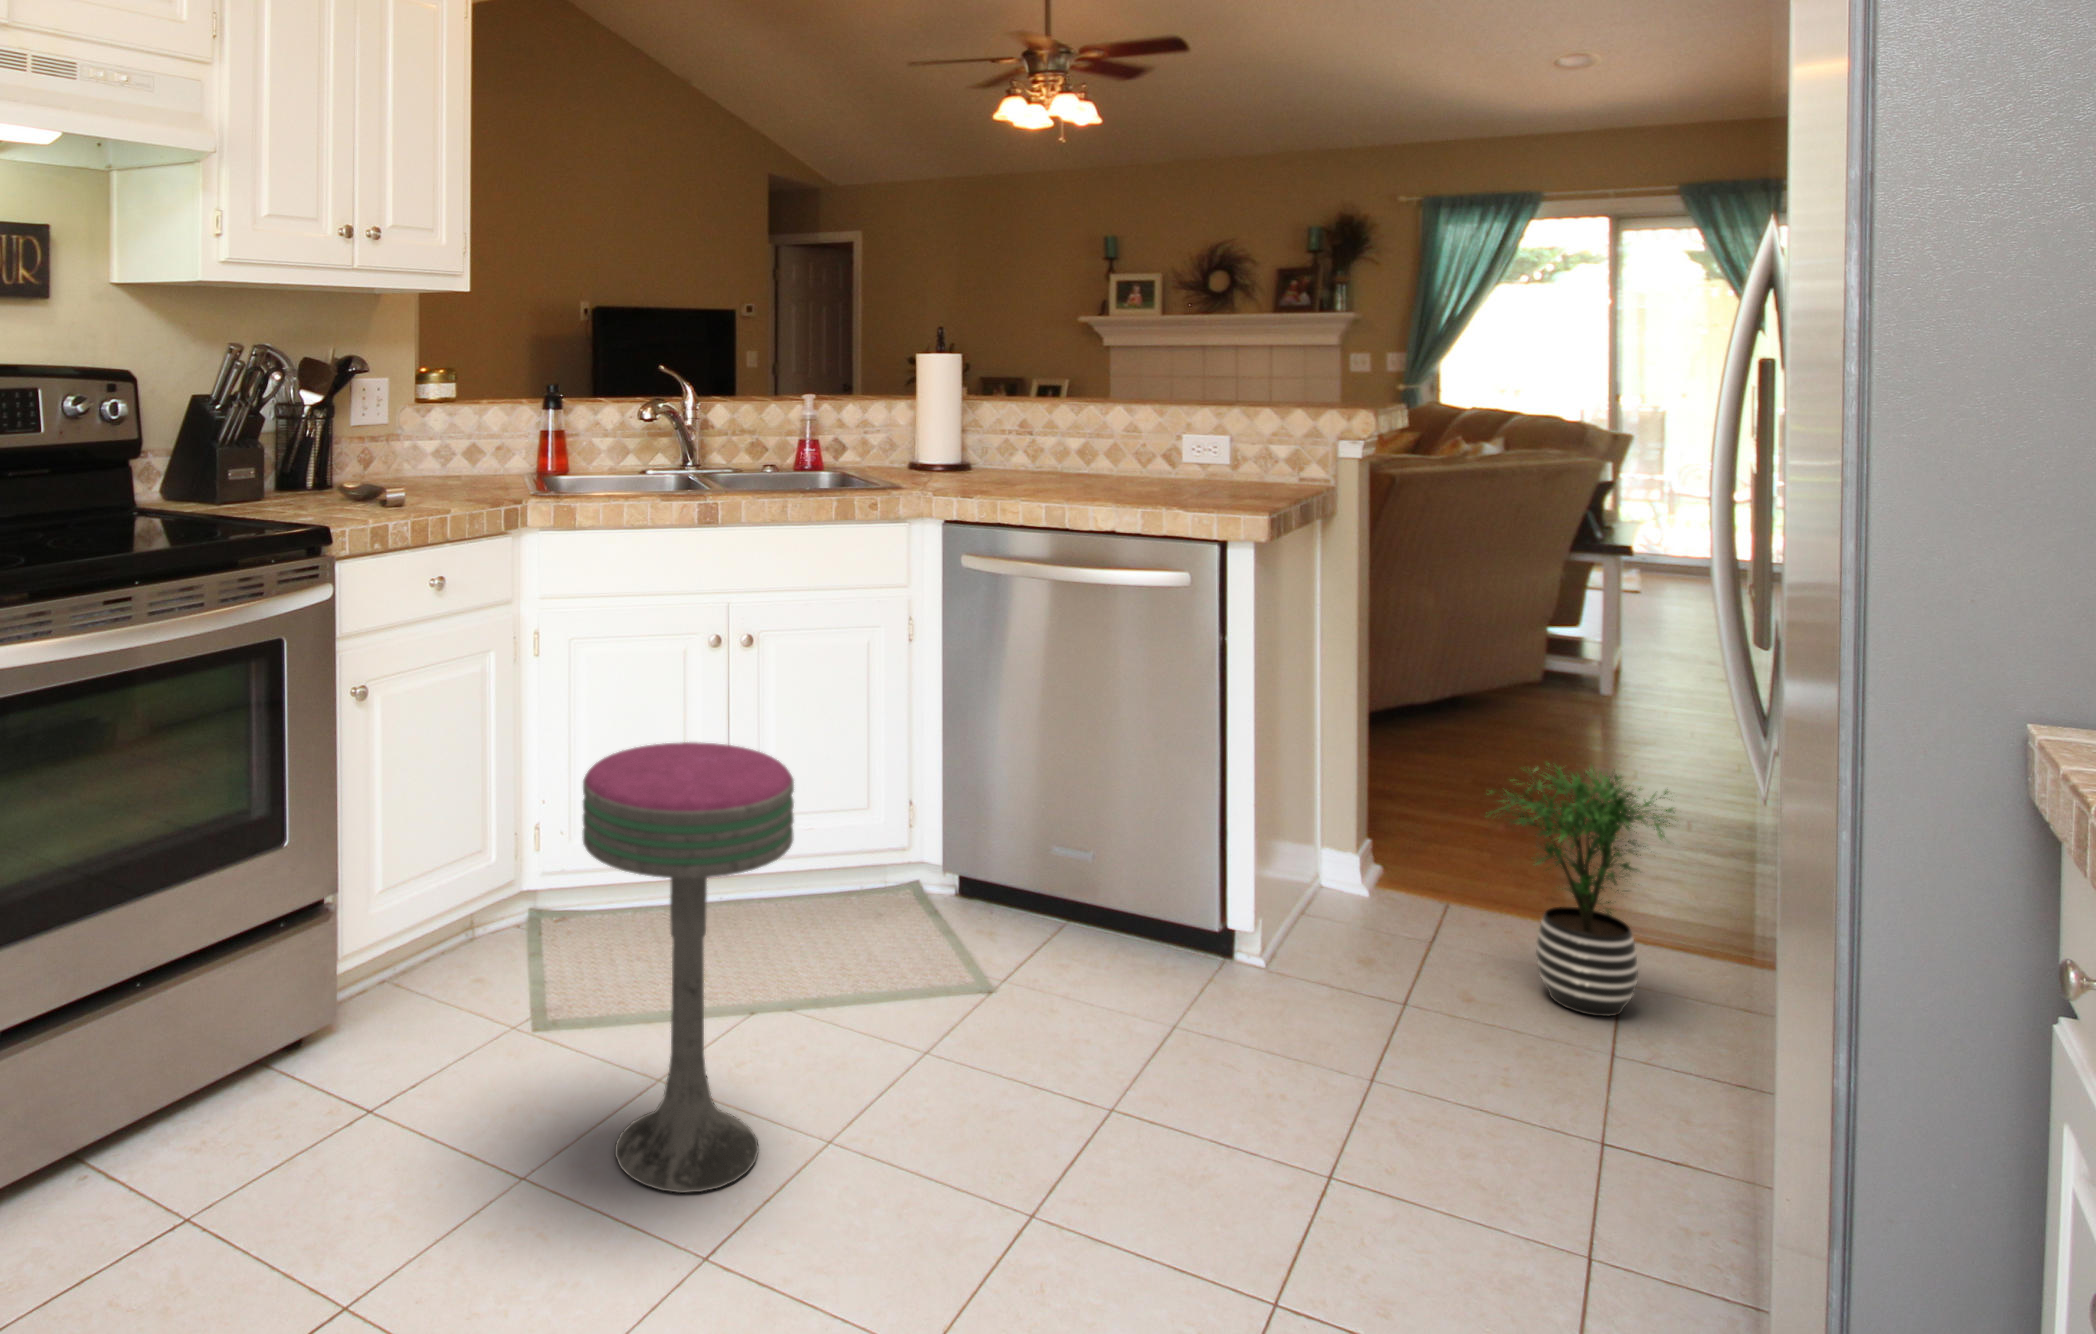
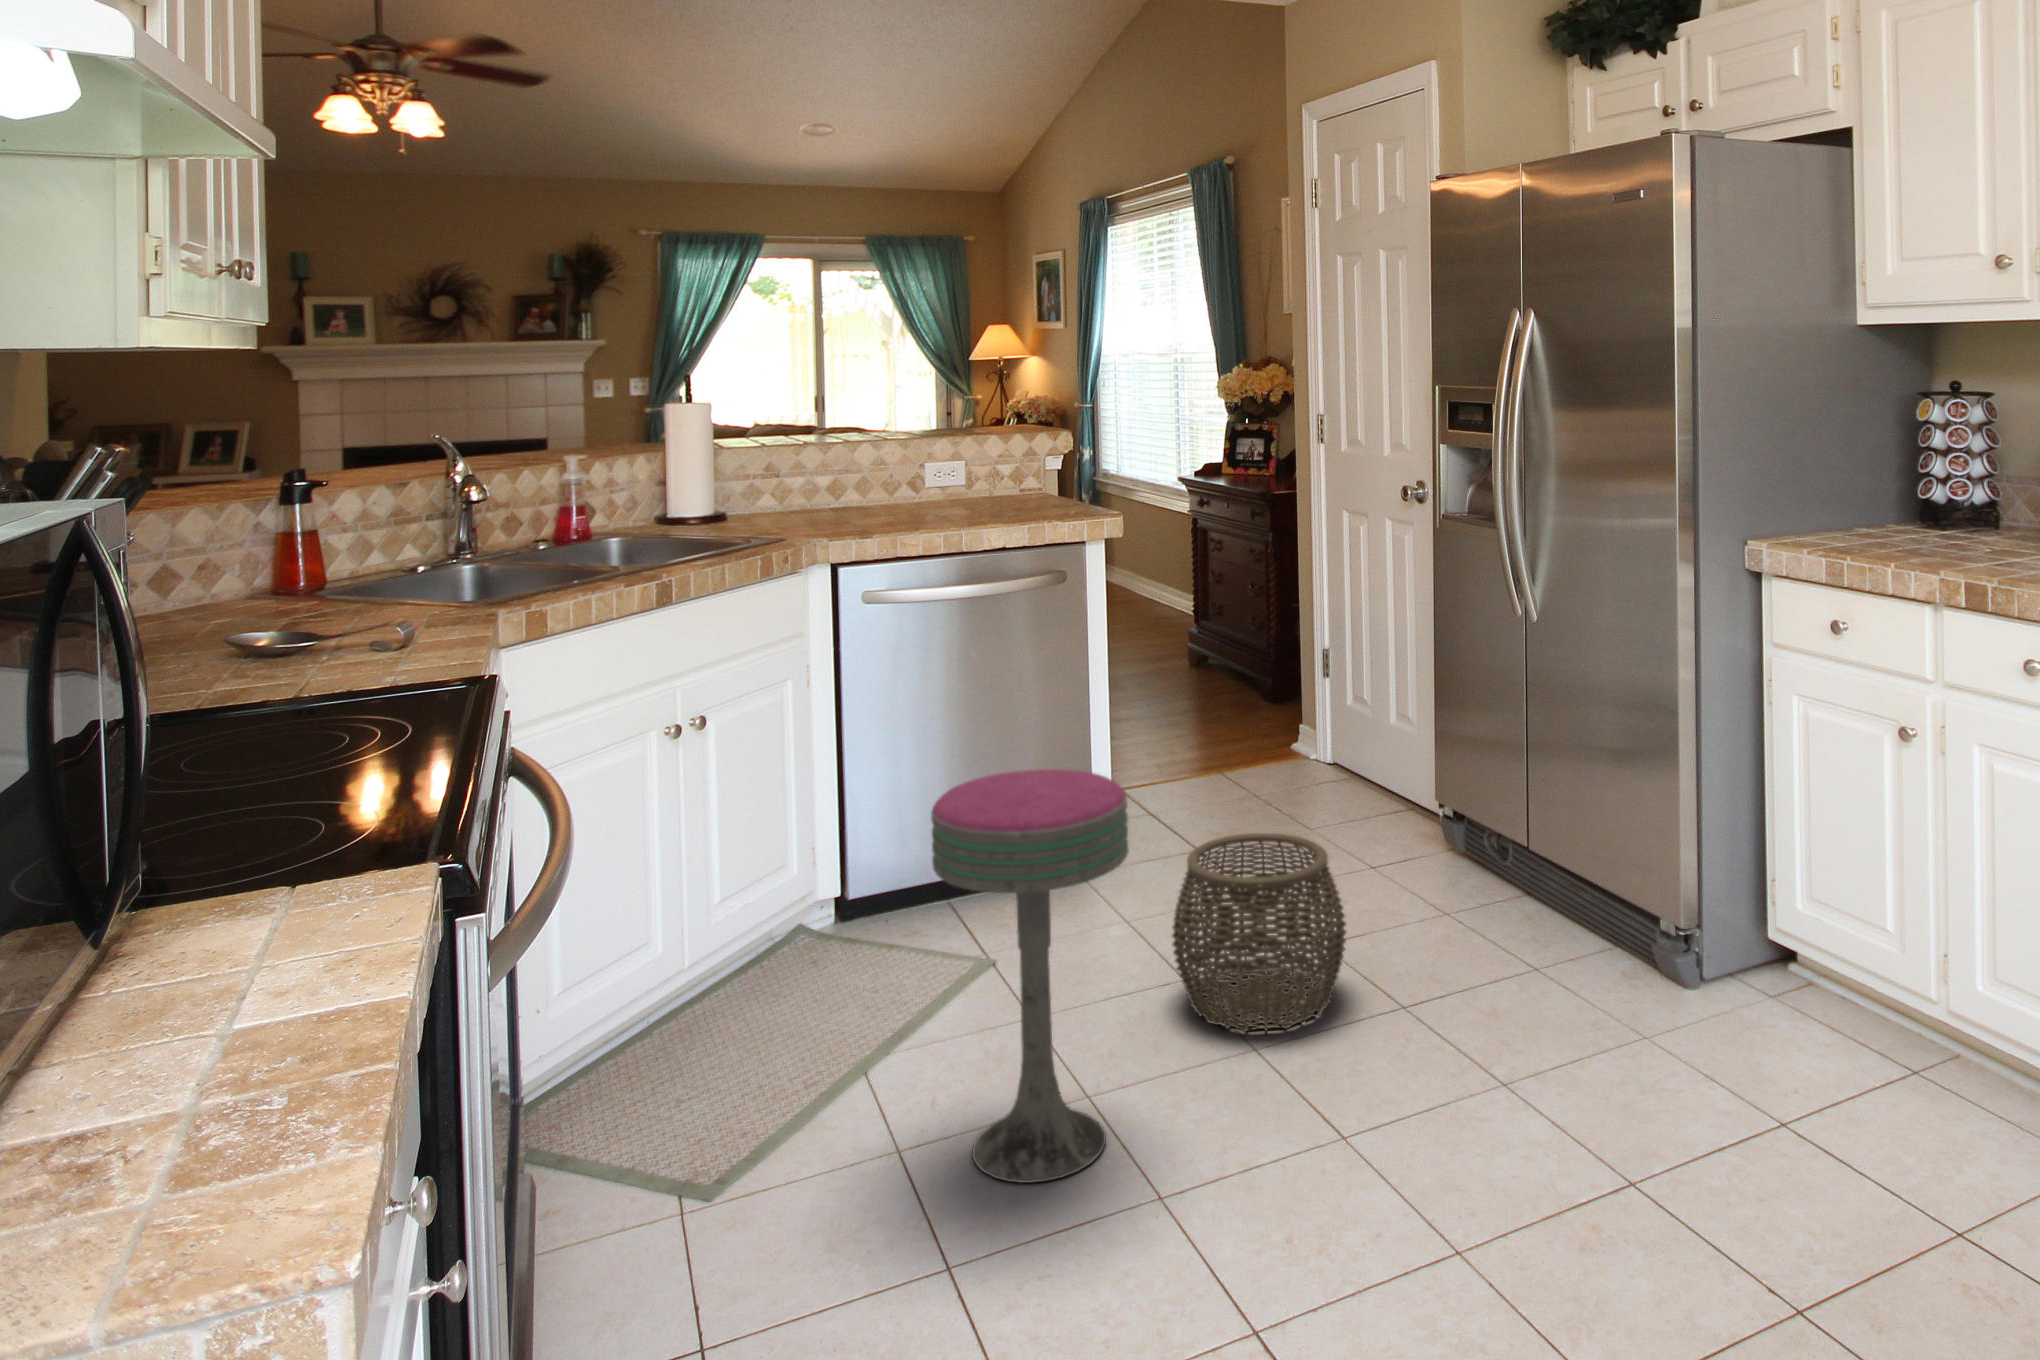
potted plant: present [1489,763,1676,1016] -> none [1197,655,1311,821]
woven basket: none [992,942,1240,1240] -> present [1172,833,1346,1031]

